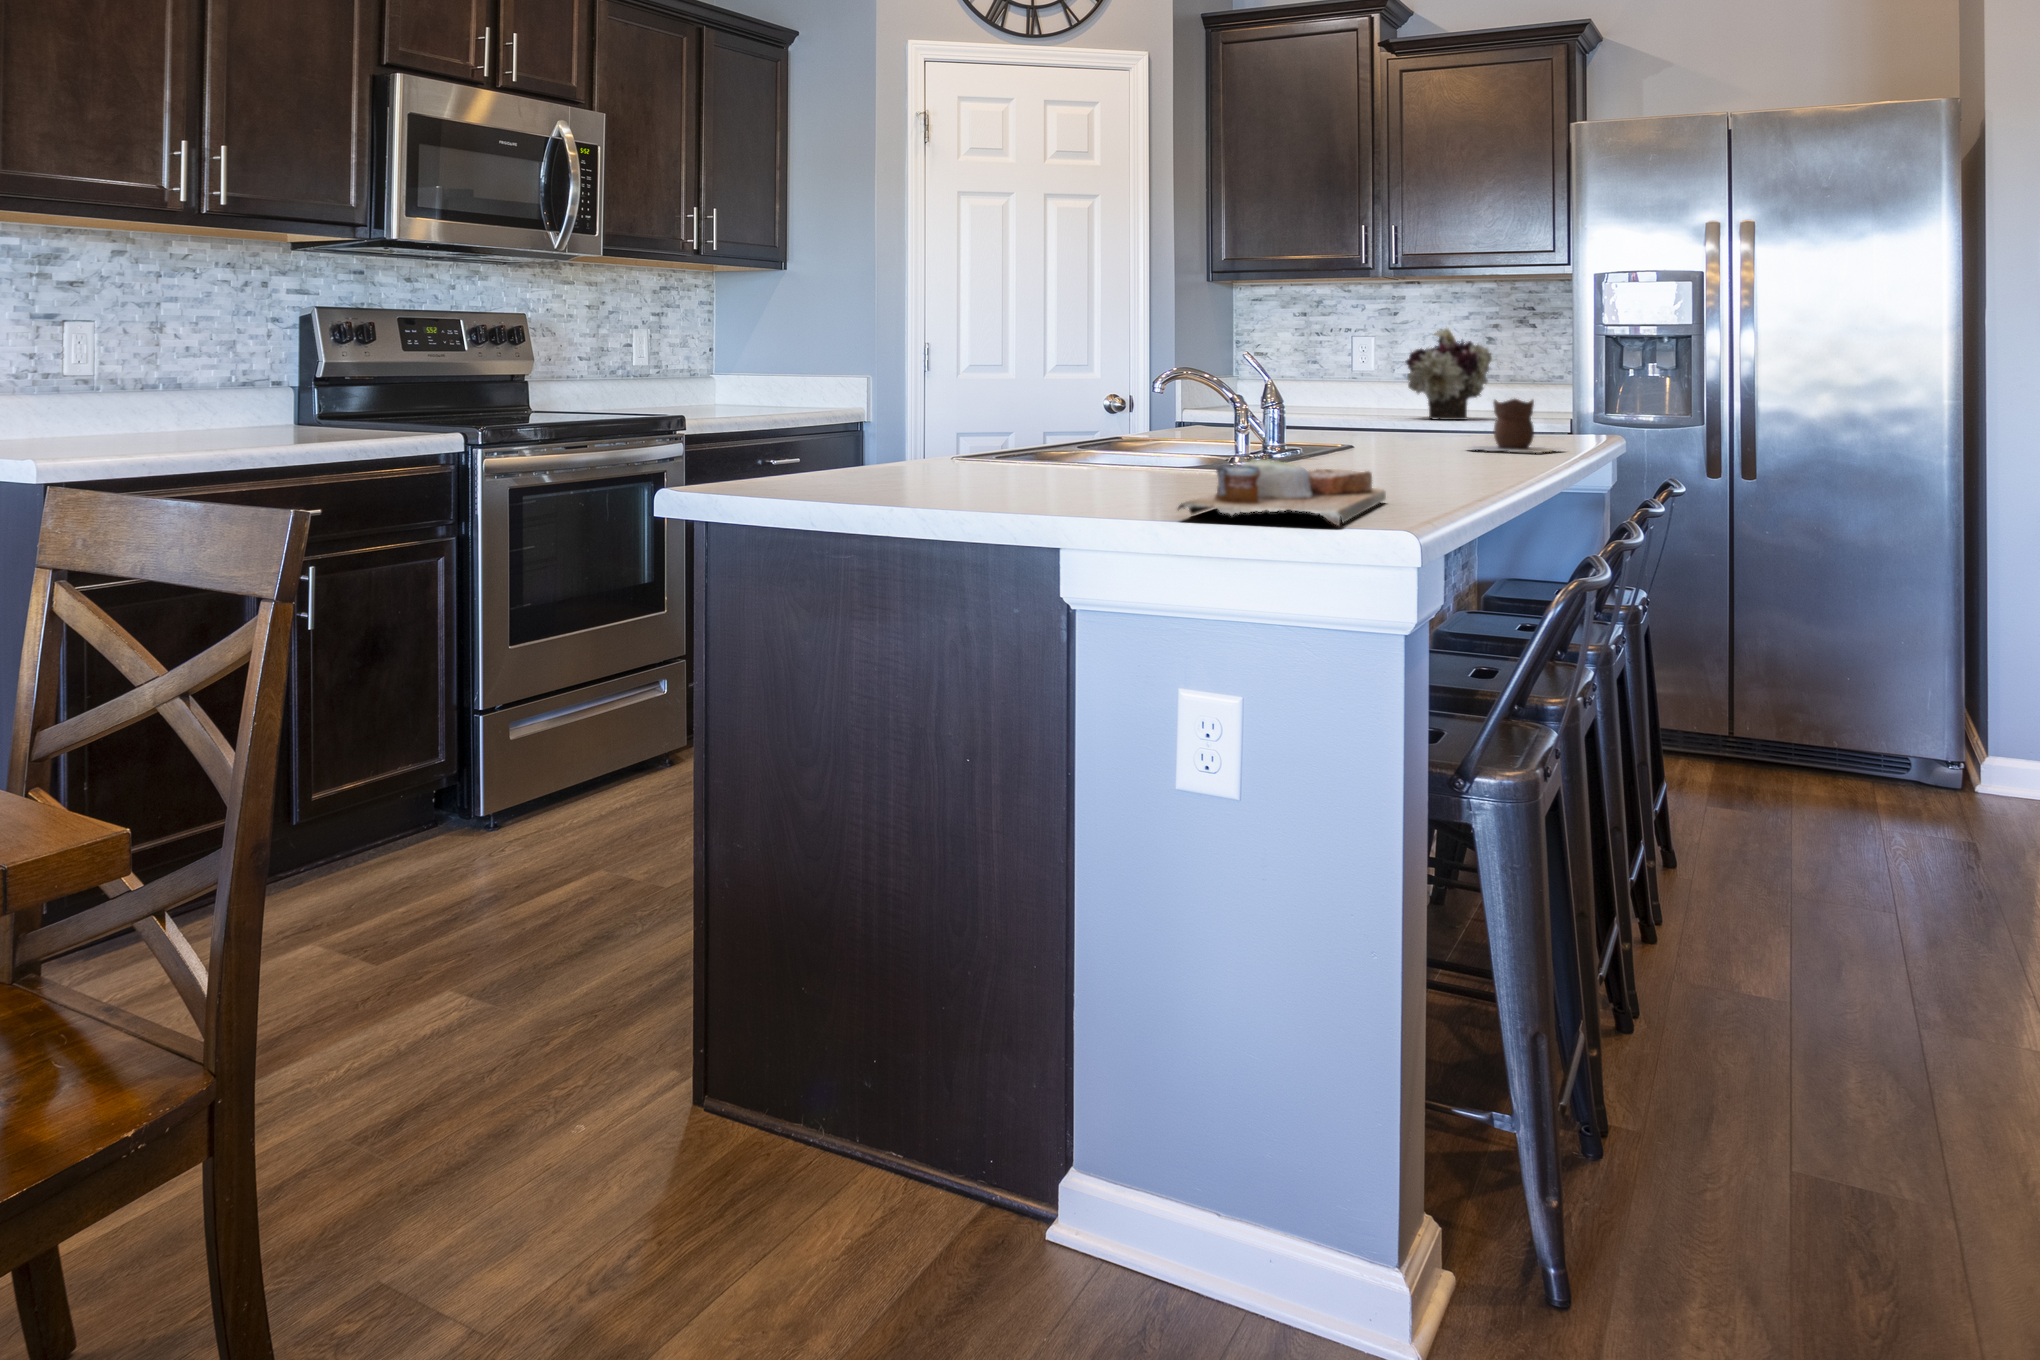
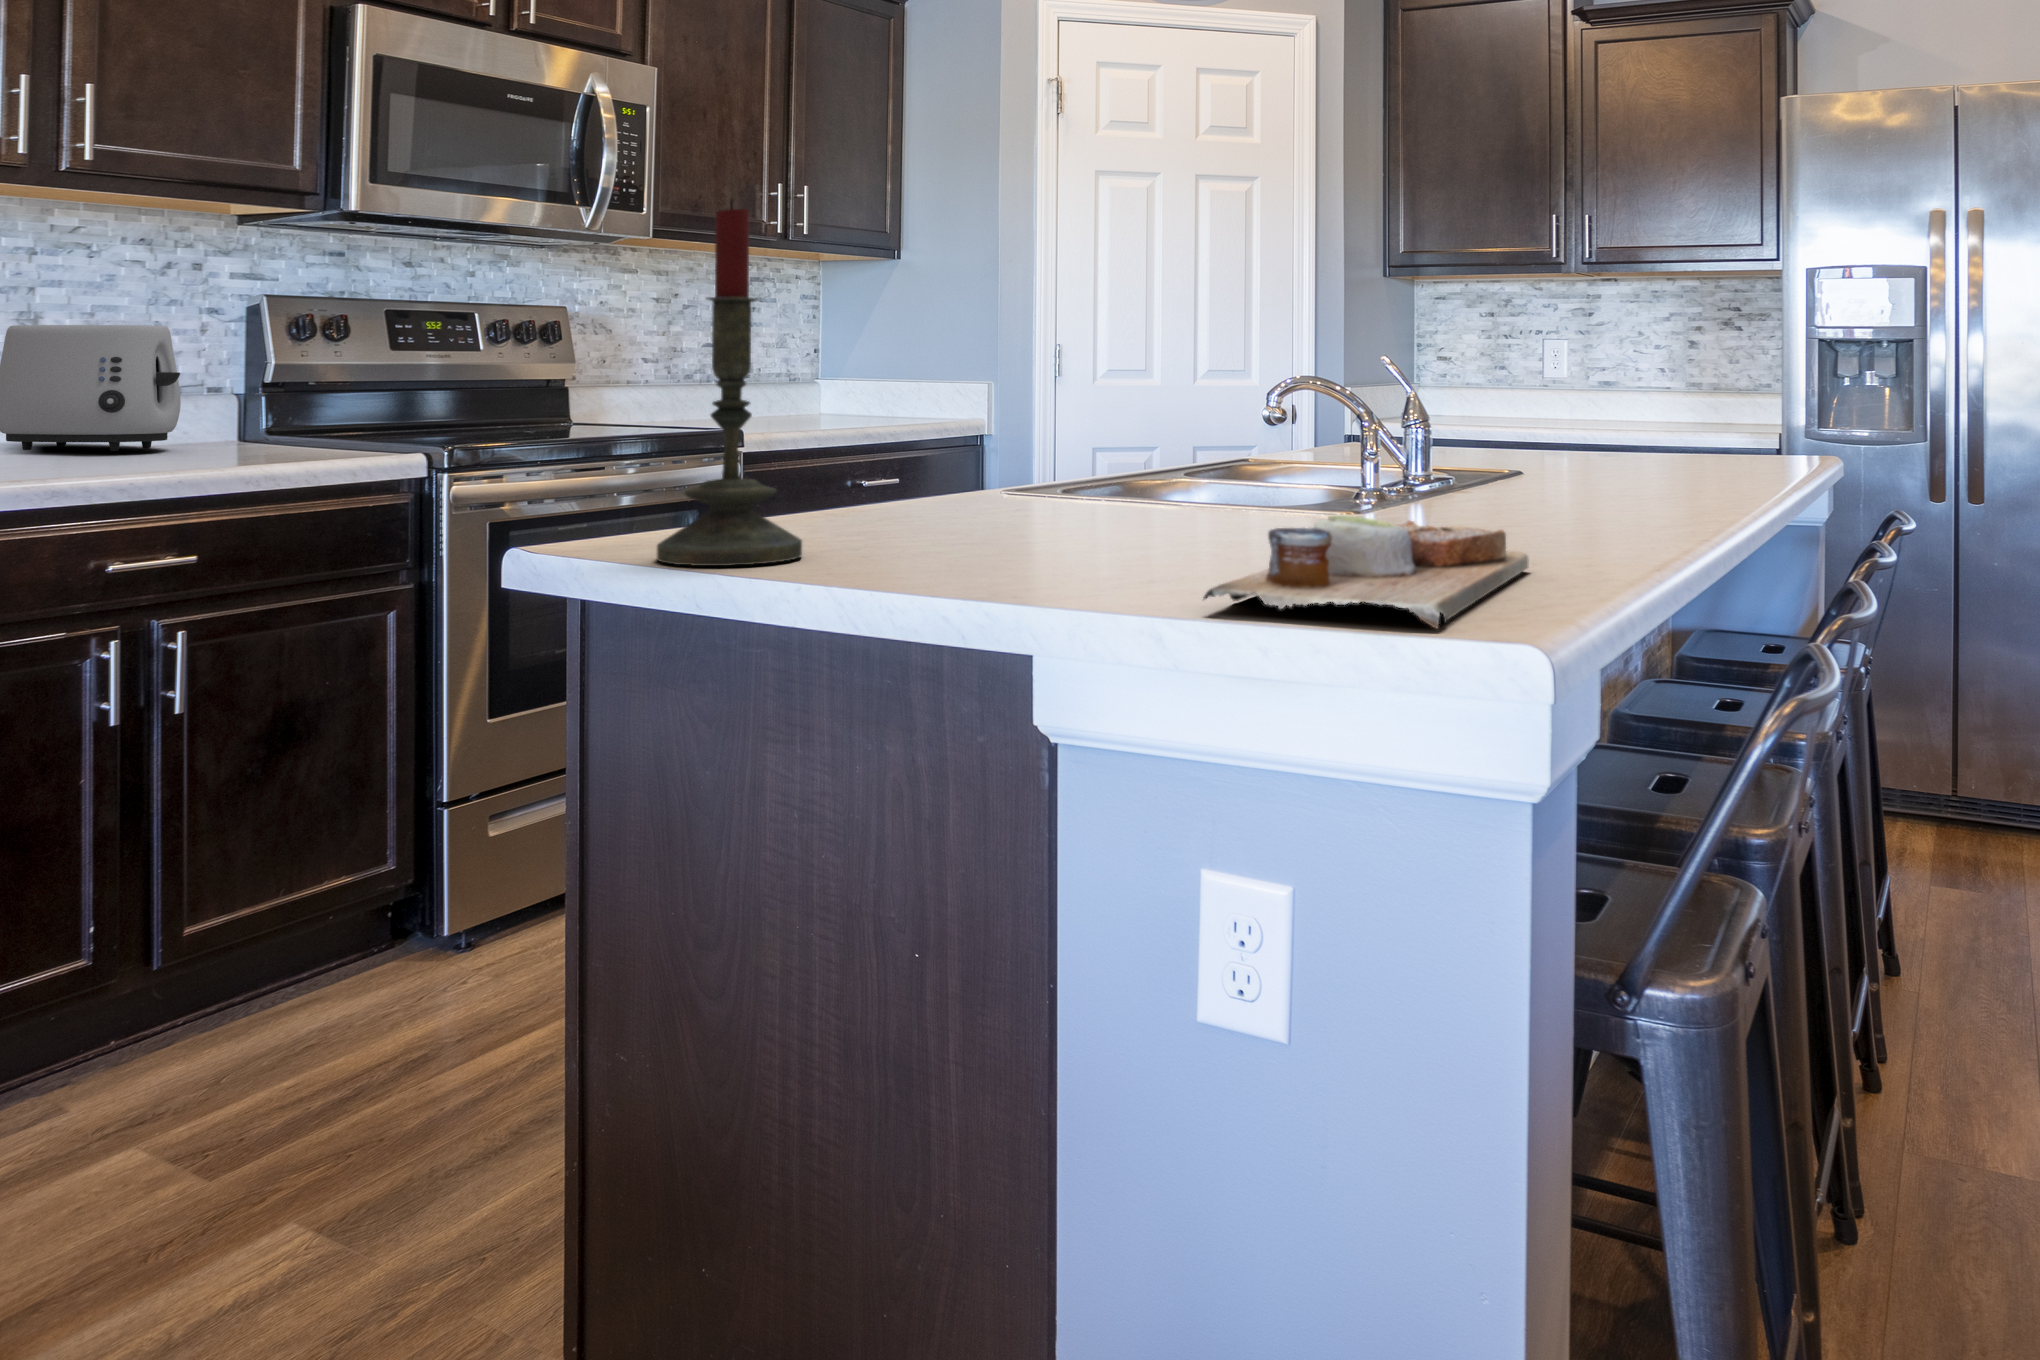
candle: none [765,243,862,497] -> present [657,200,802,566]
flower arrangement: present [1406,328,1492,420] -> none [1598,331,1693,434]
toaster: none [139,332,278,429] -> present [0,325,181,451]
vase: present [1471,399,1560,453] -> none [1654,415,1775,482]

